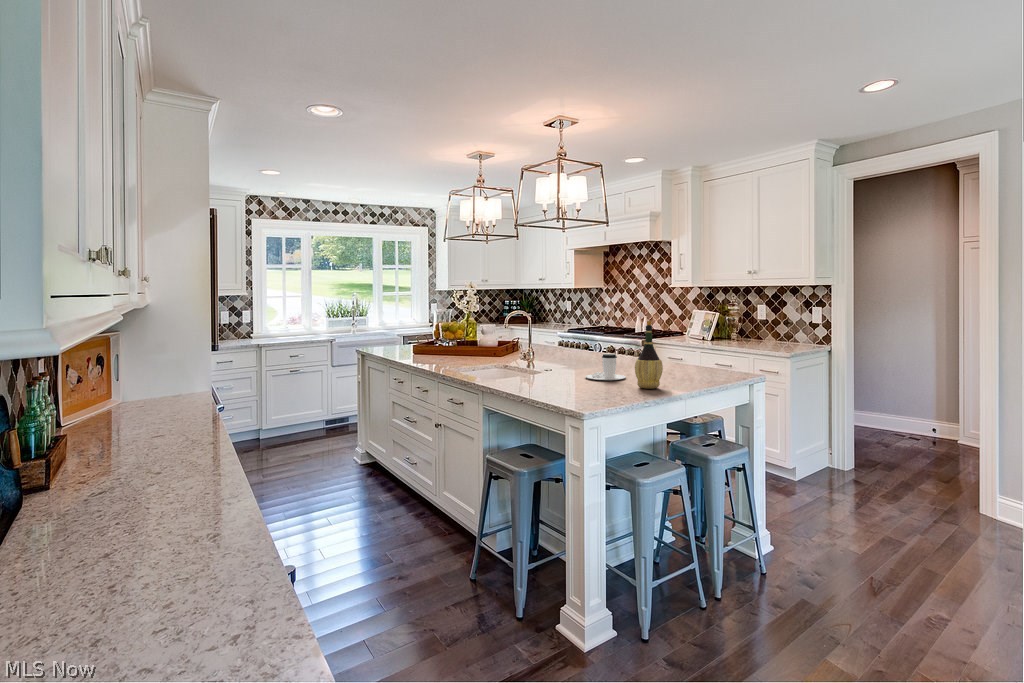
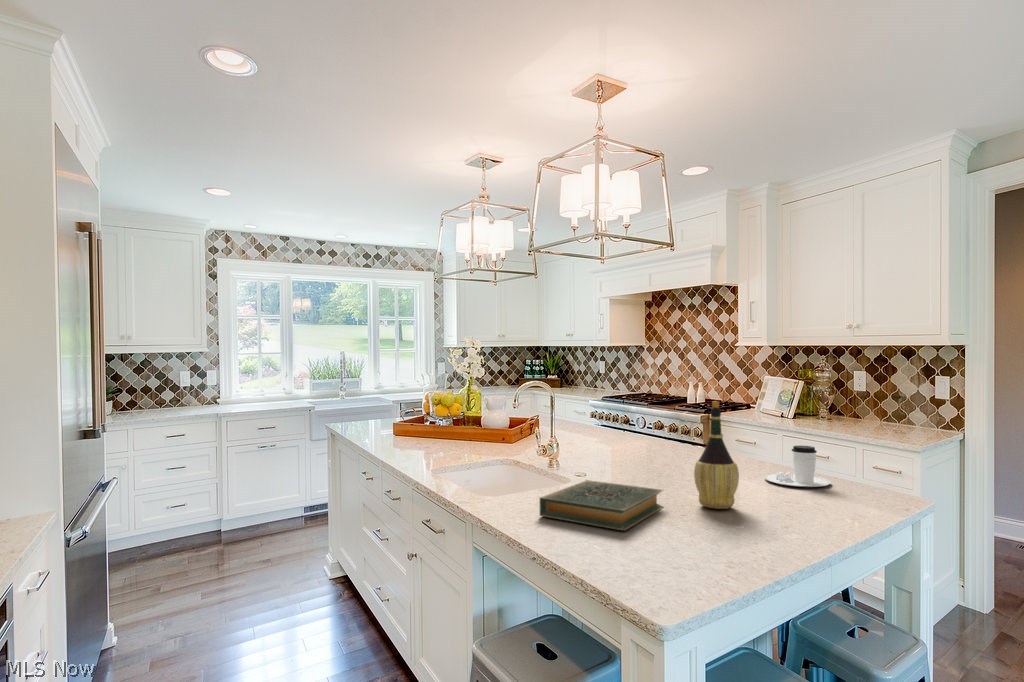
coffee cup: present [585,354,626,380] -> present [764,445,831,487]
hardback book: none [537,375,616,399] -> present [540,480,663,530]

